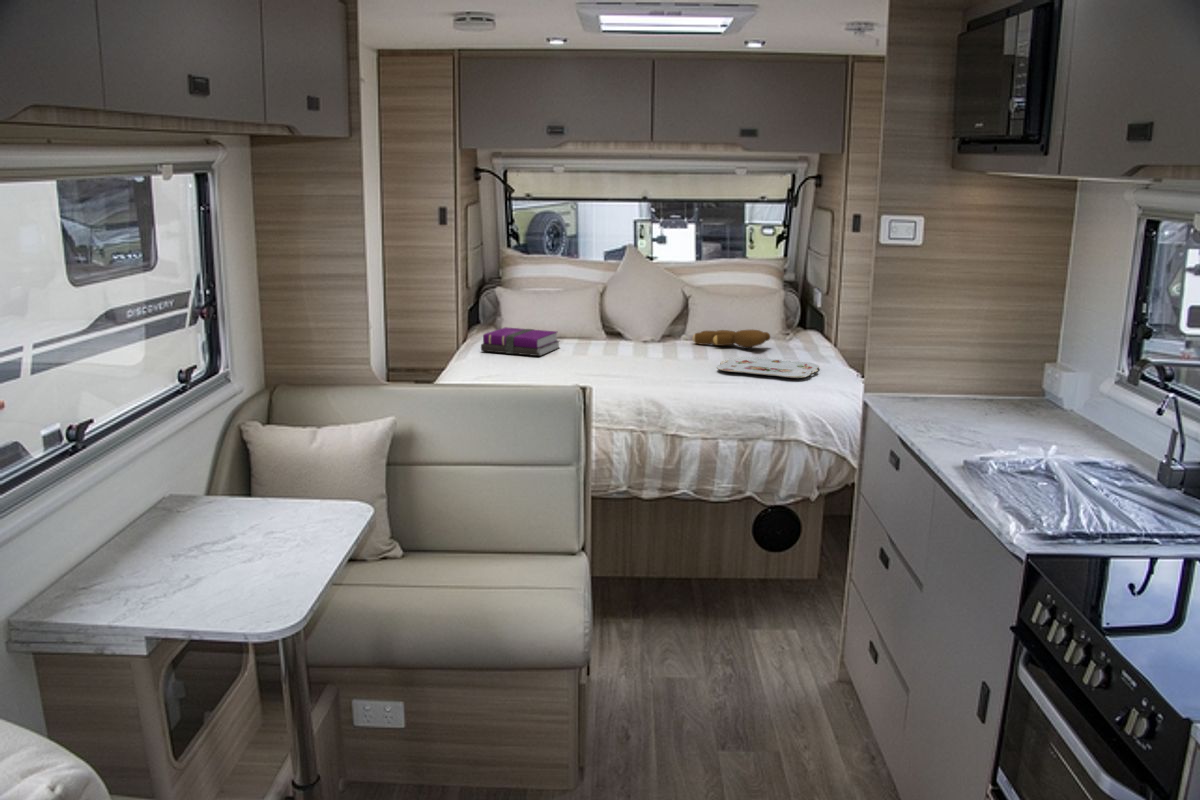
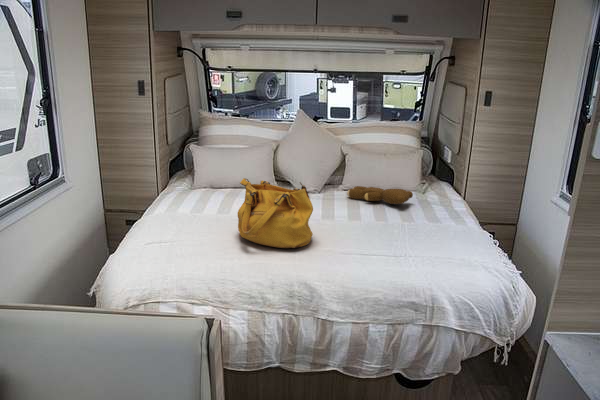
handbag: none [573,307,657,379] -> present [238,178,313,248]
notebook: present [481,327,559,356] -> none [167,183,236,214]
serving tray: present [717,357,819,378] -> none [367,217,459,249]

